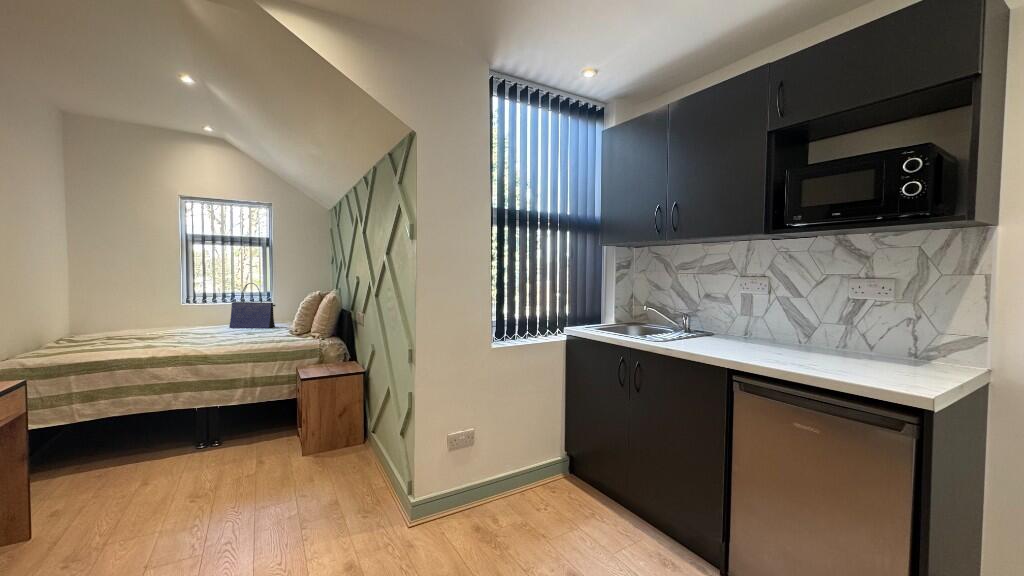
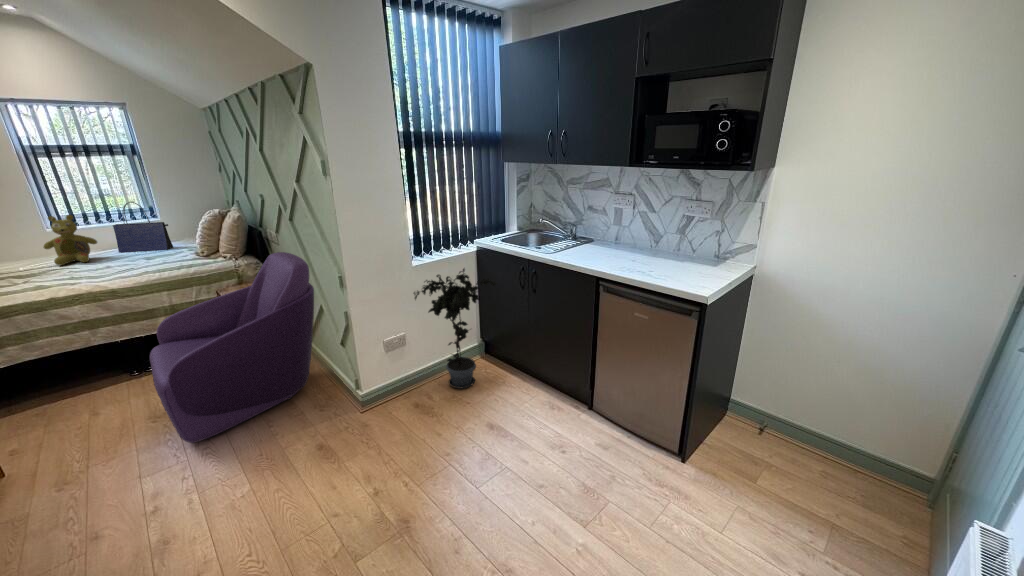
stuffed bear: none [172,290,215,334] -> present [43,215,97,265]
armchair: none [198,328,384,533] -> present [150,252,314,443]
potted plant: none [488,353,591,515] -> present [414,269,498,389]

